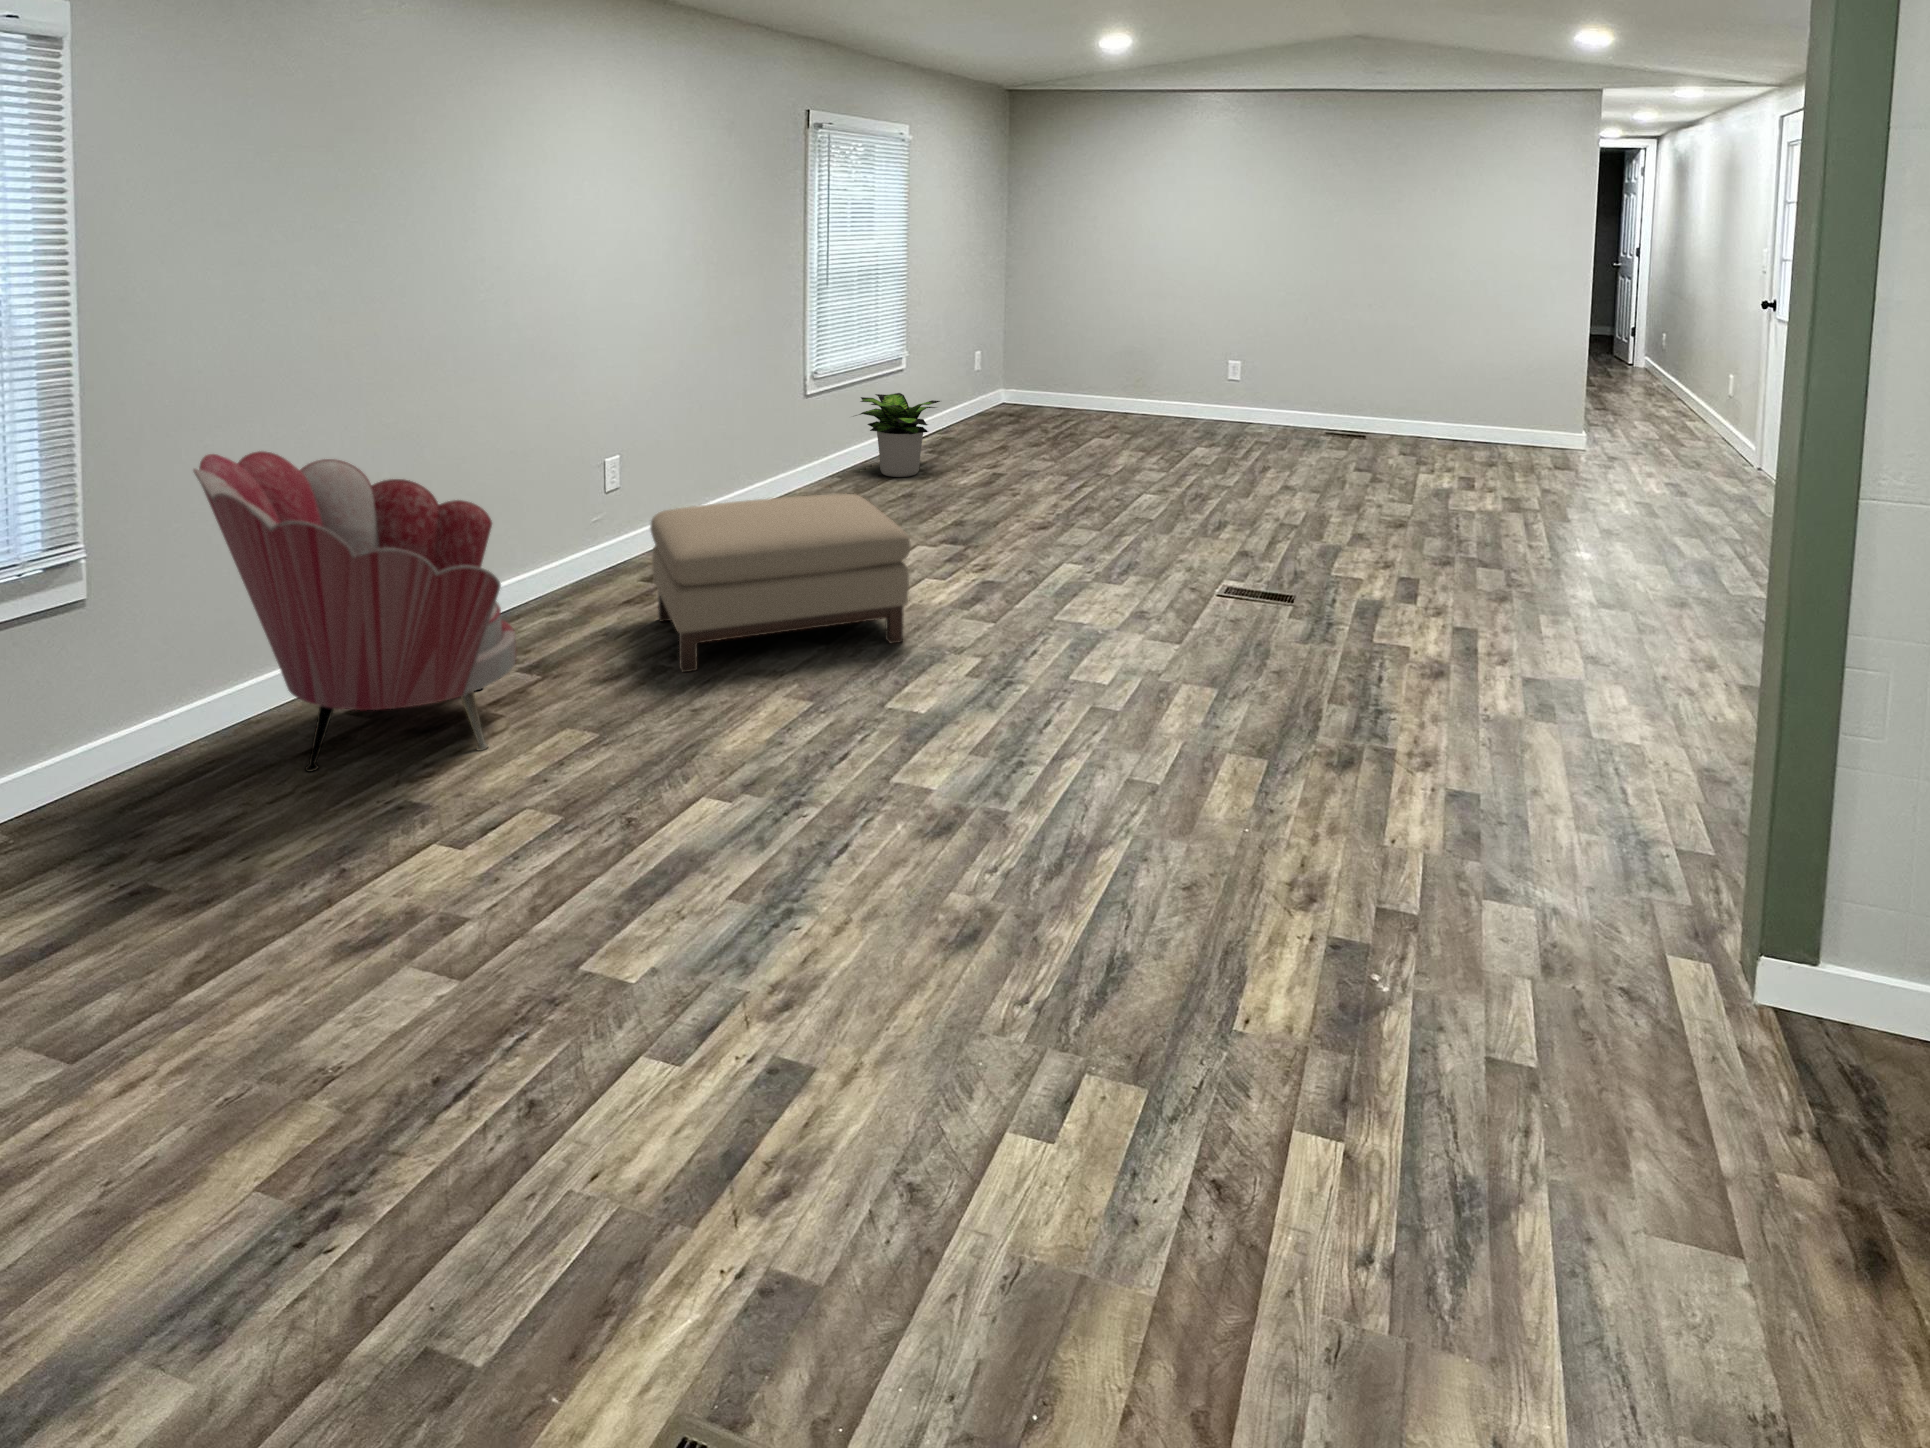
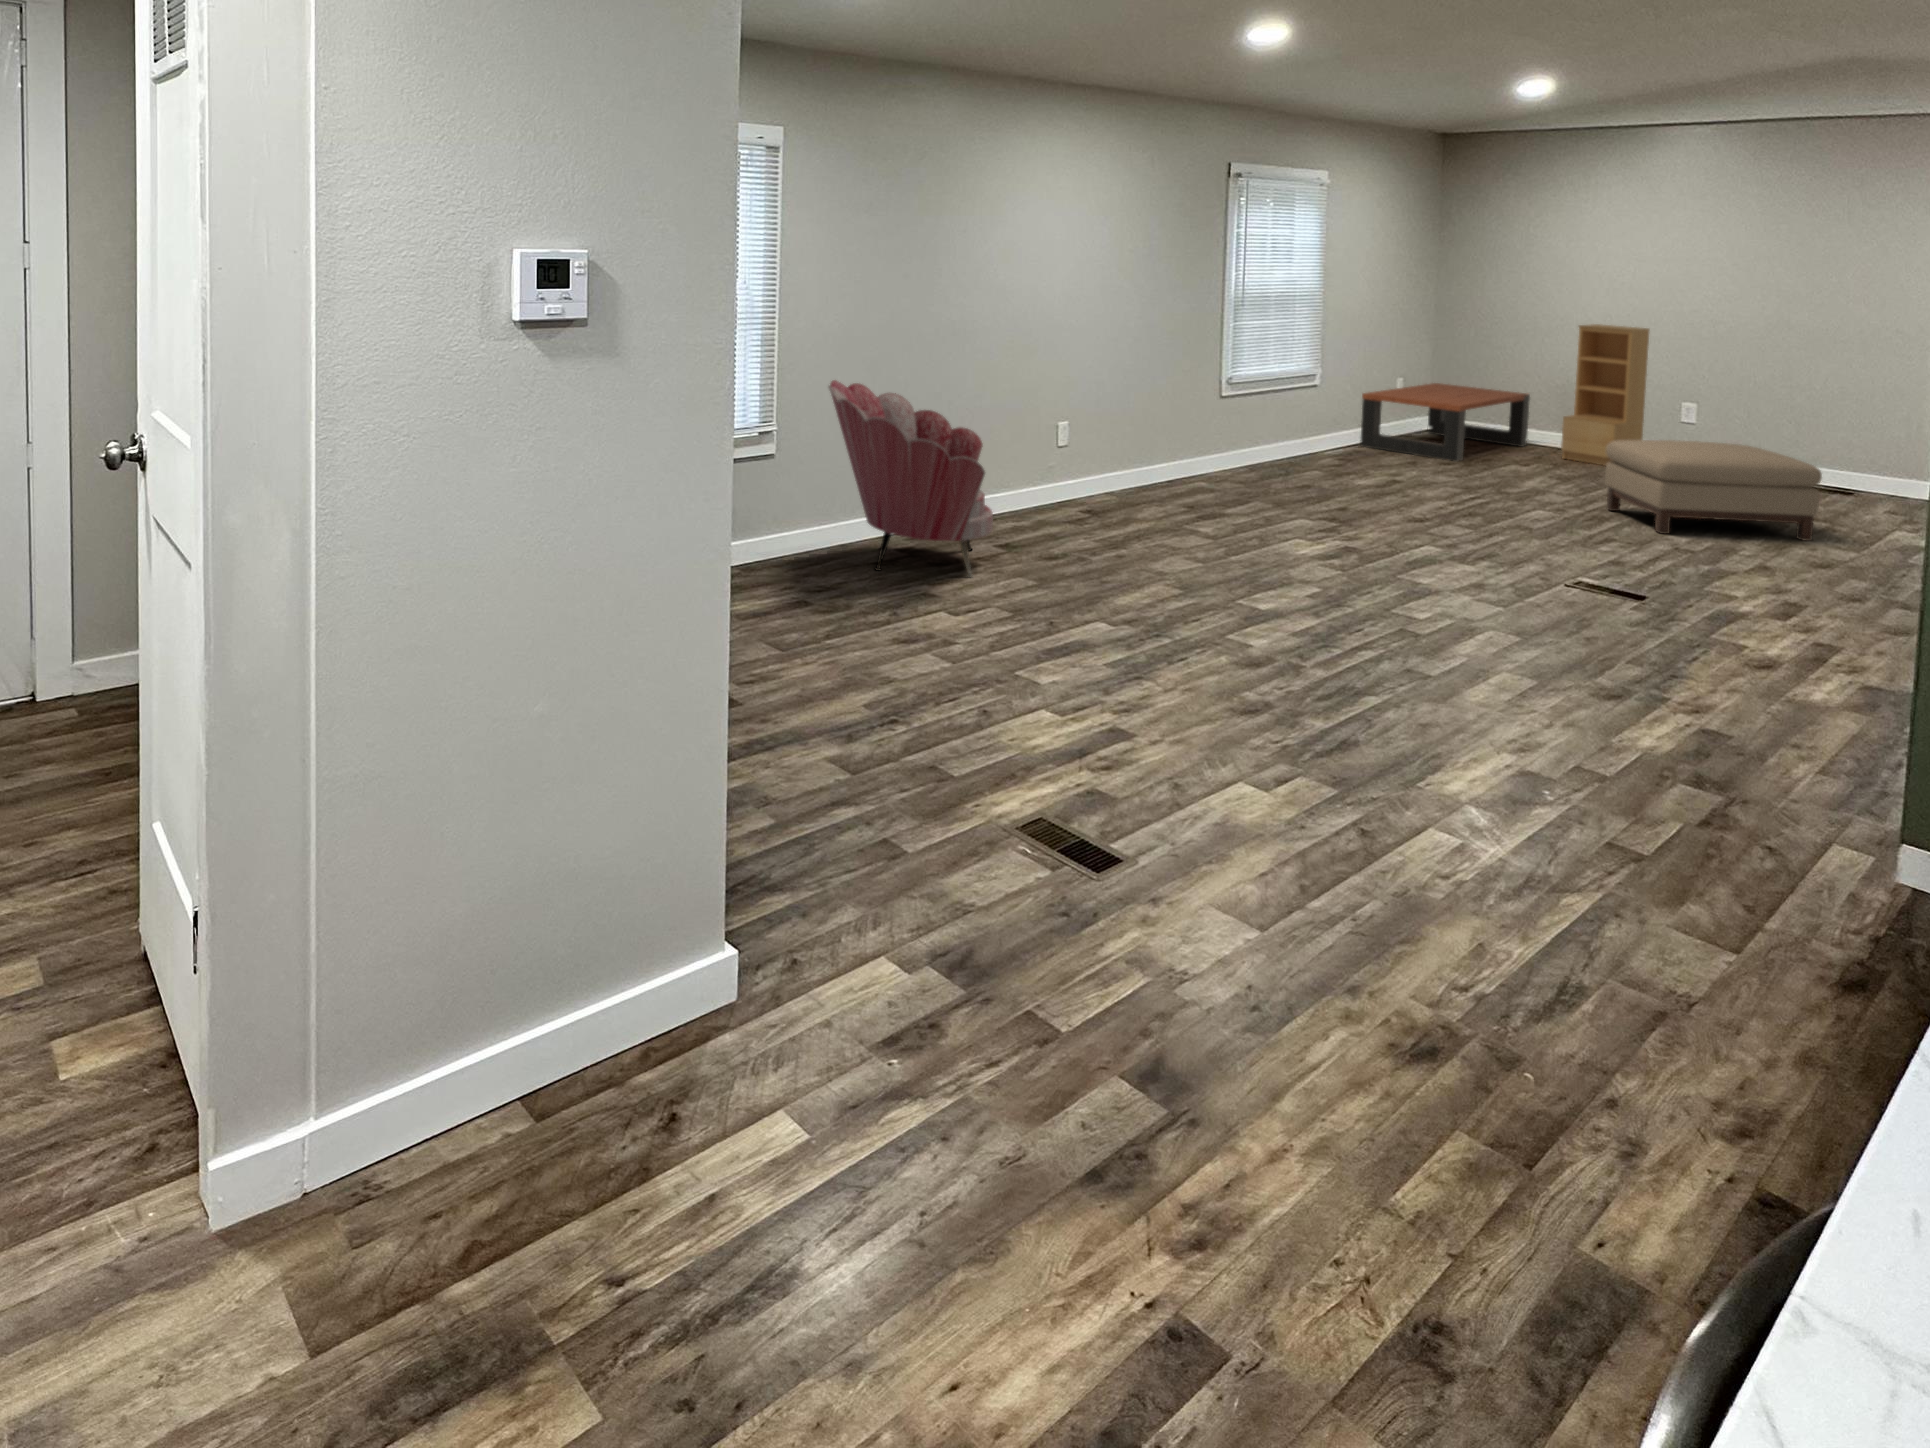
bookshelf: none [1135,285,1206,429] -> present [1561,324,1649,466]
coffee table: none [946,353,1100,440] -> present [1360,383,1530,462]
potted plant: present [859,393,940,477] -> none [1259,402,1344,474]
ottoman: present [650,494,910,672] -> present [1605,440,1822,541]

